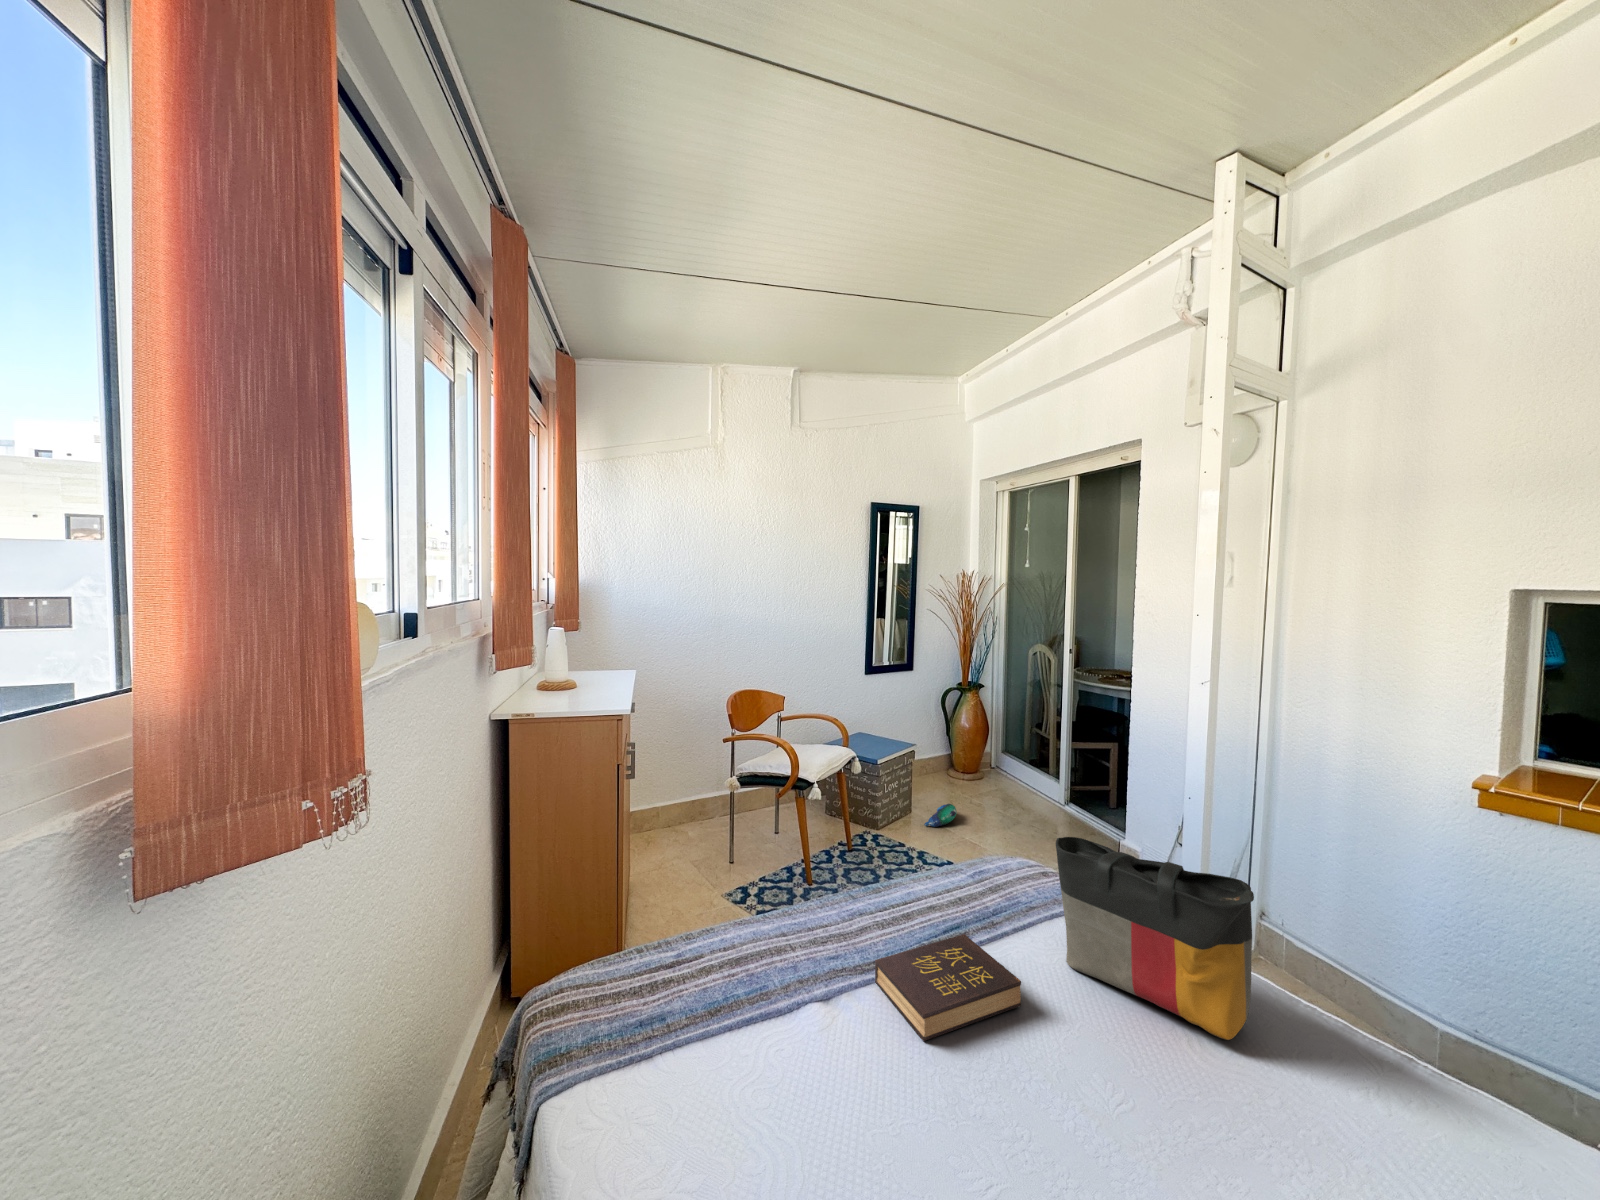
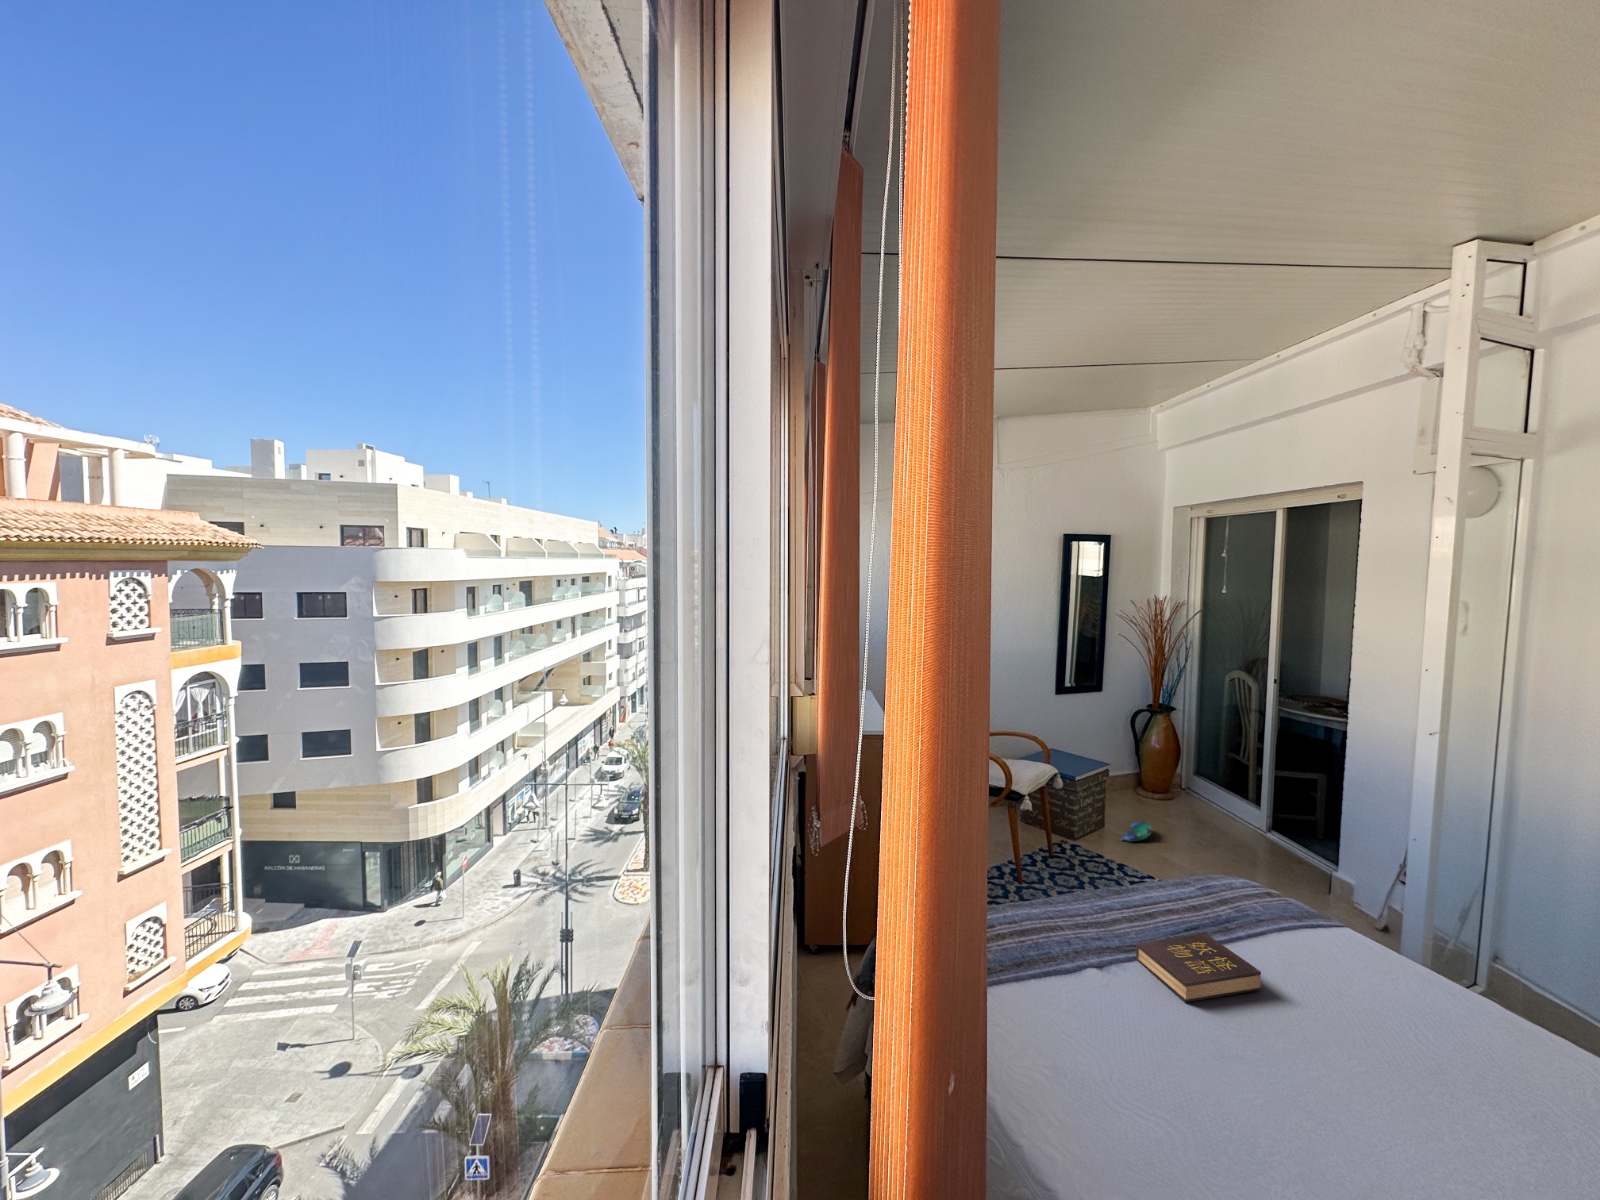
tote bag: present [1056,837,1254,1040] -> none [1287,867,1473,1036]

